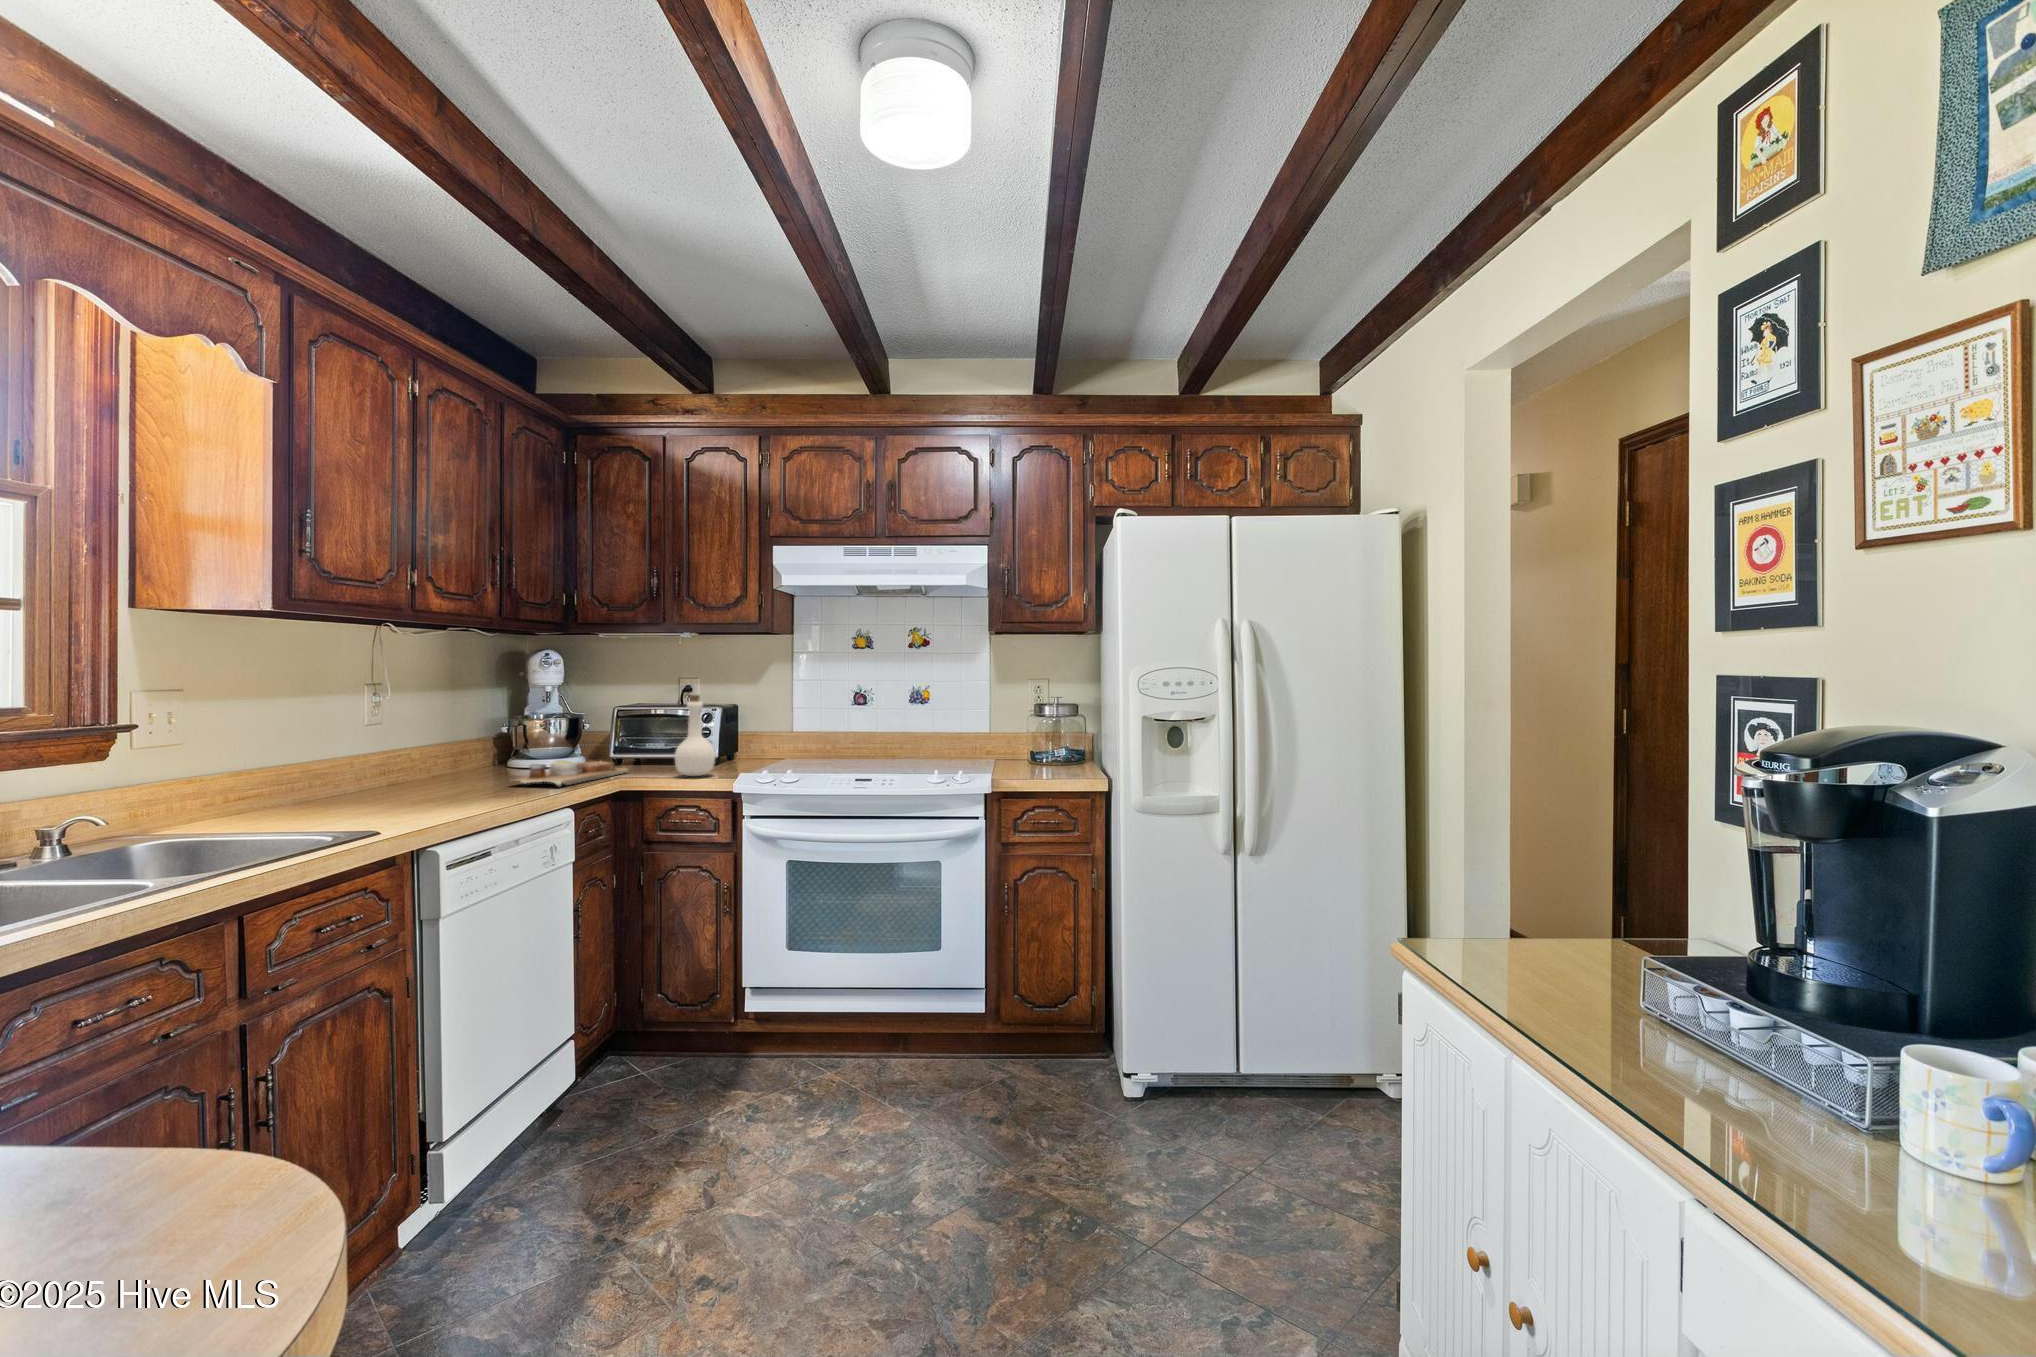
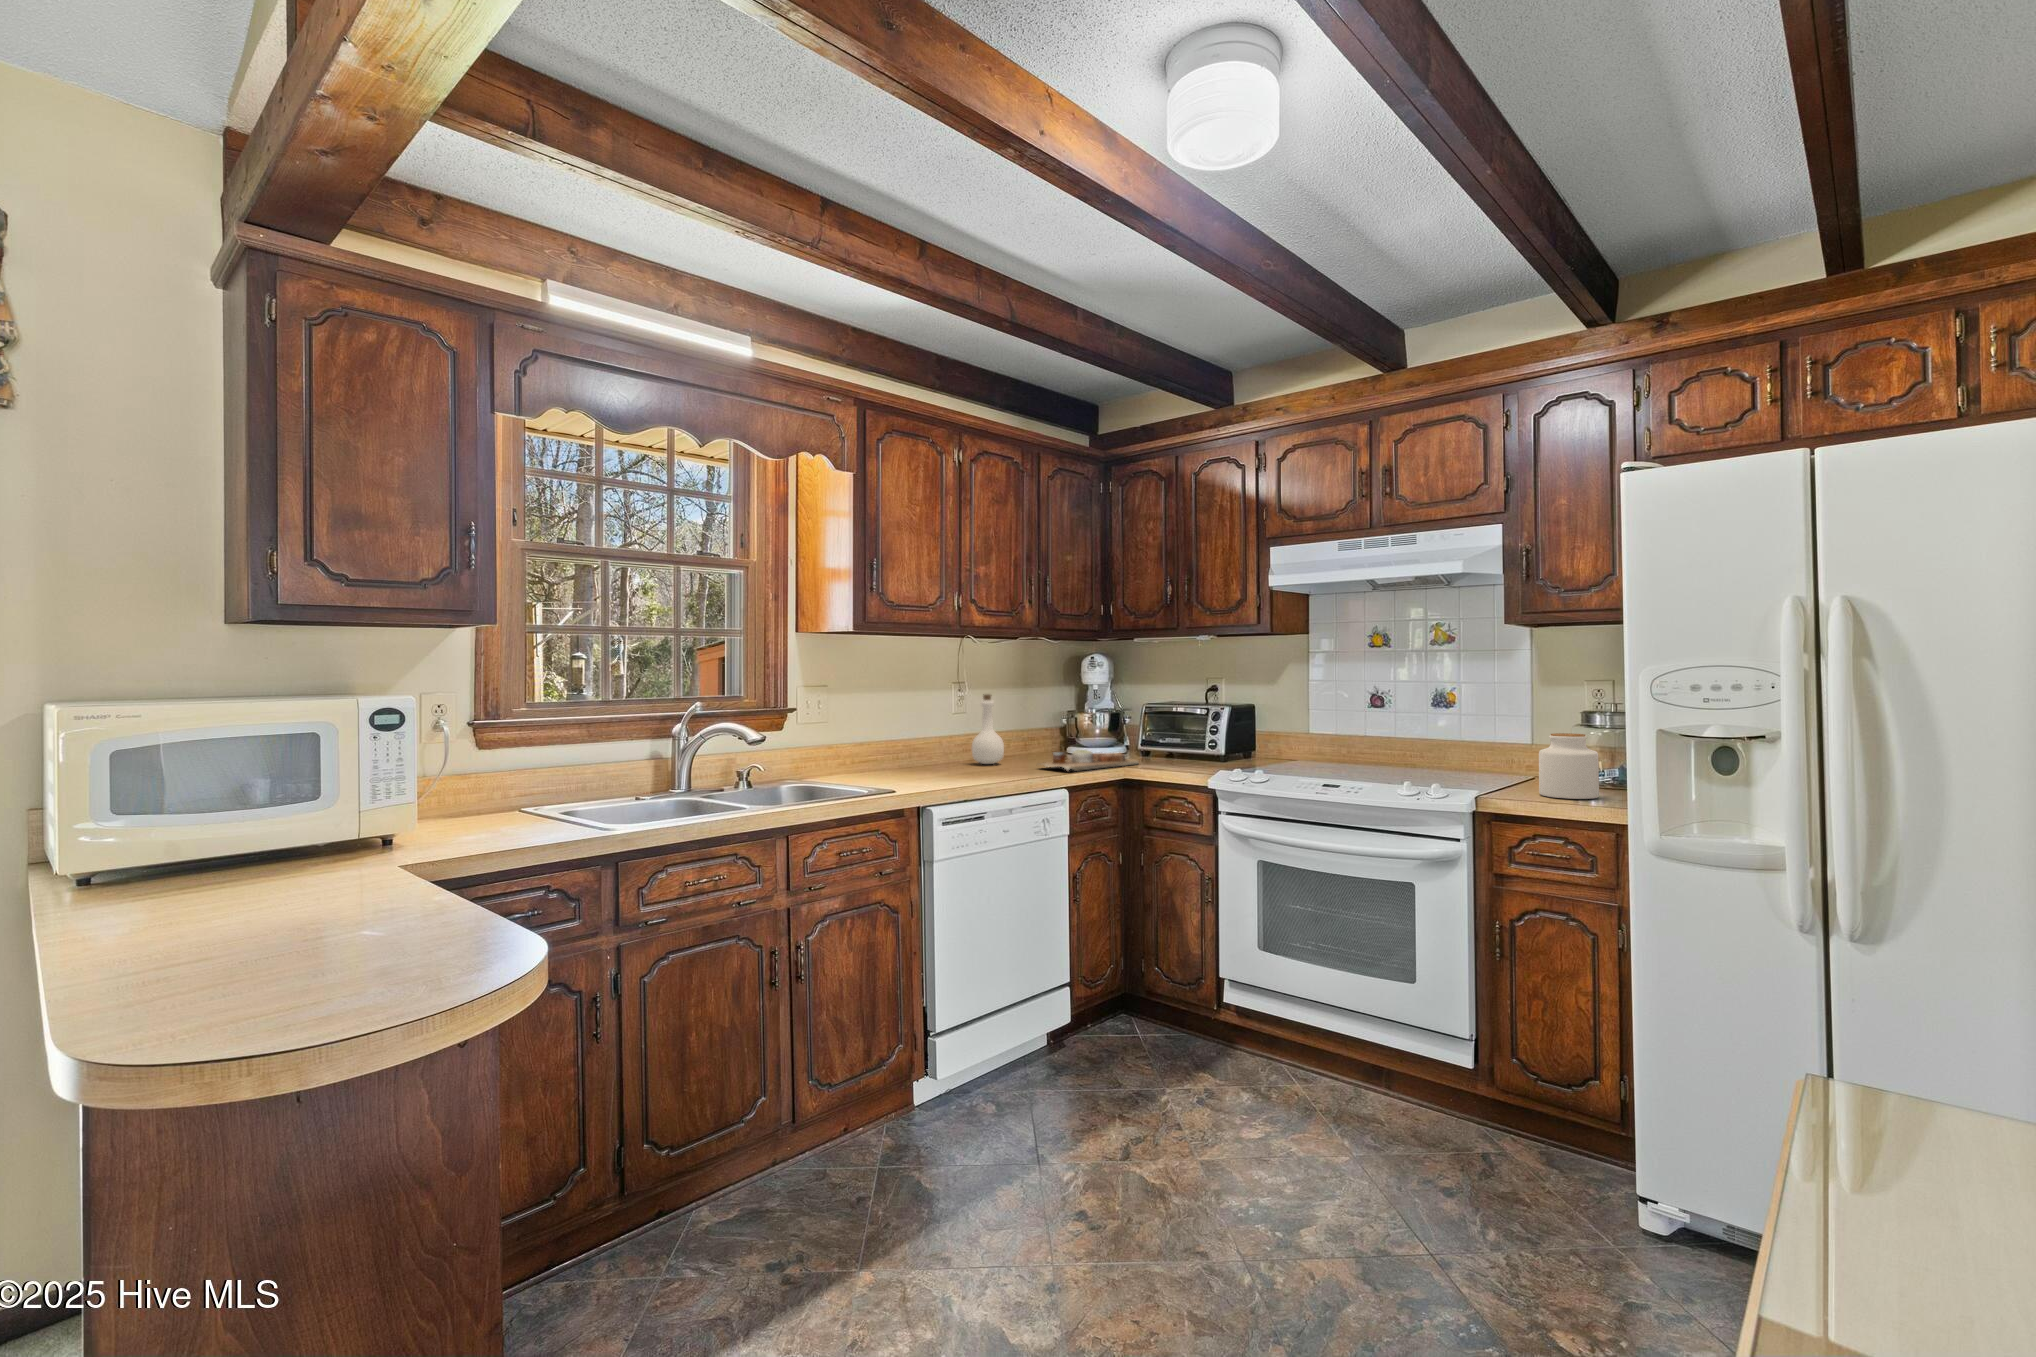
bottle: present [675,695,715,776] -> present [972,694,1004,764]
jar: none [1019,723,1060,775] -> present [1539,733,1599,799]

